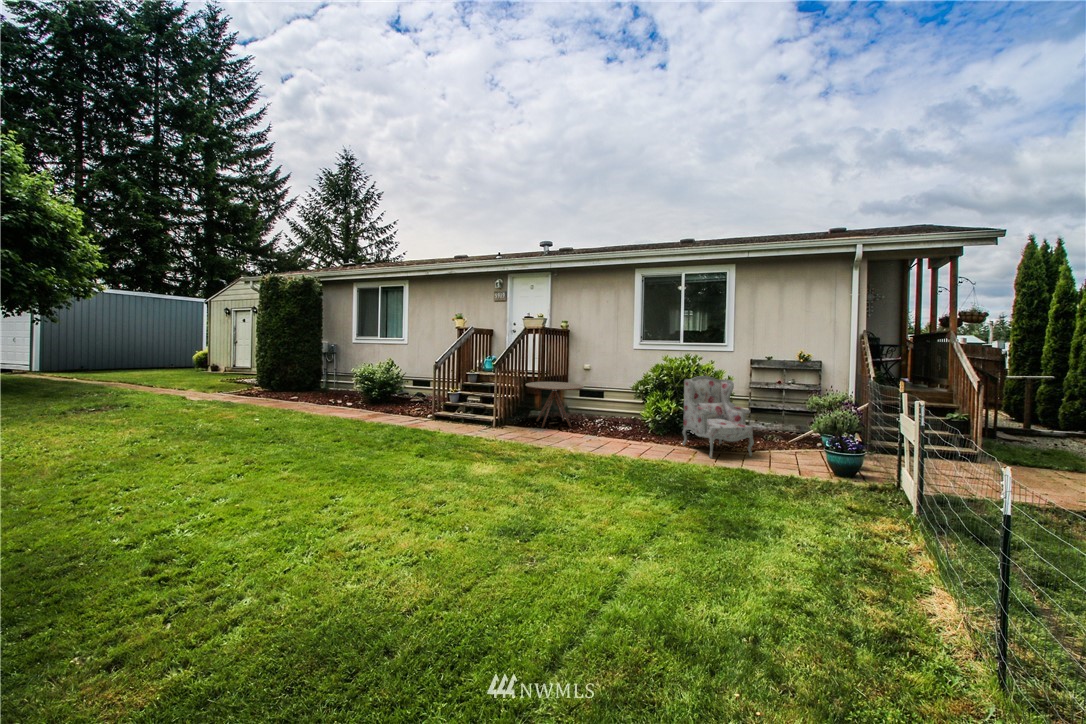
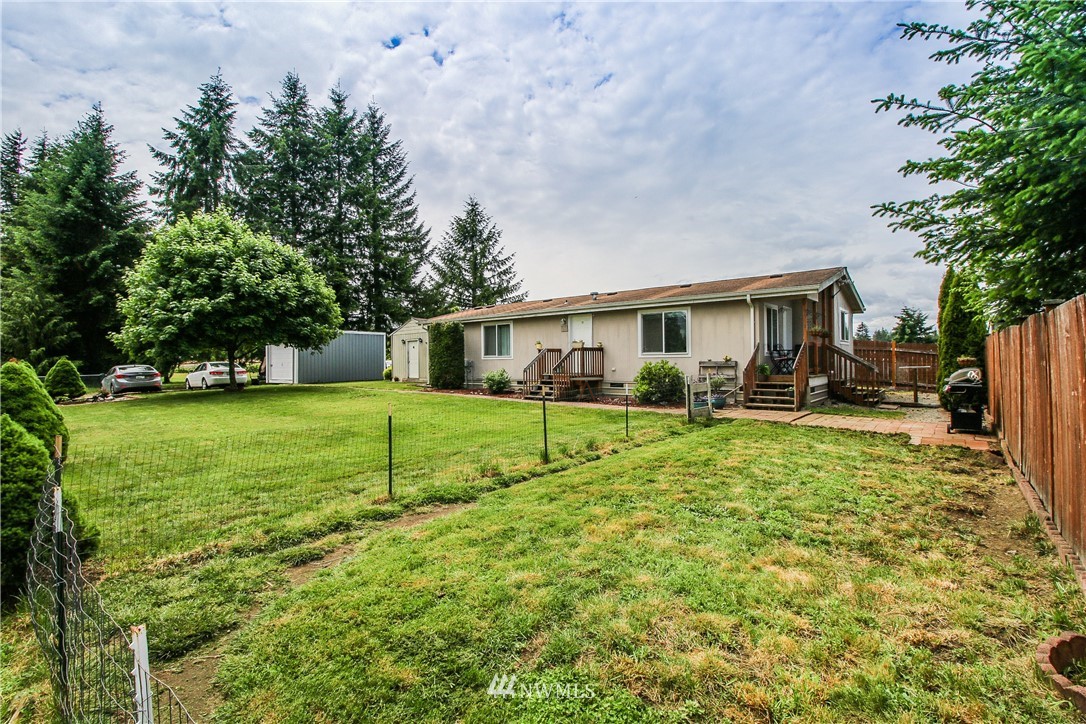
armchair: present [683,376,754,458] -> none [643,369,672,409]

